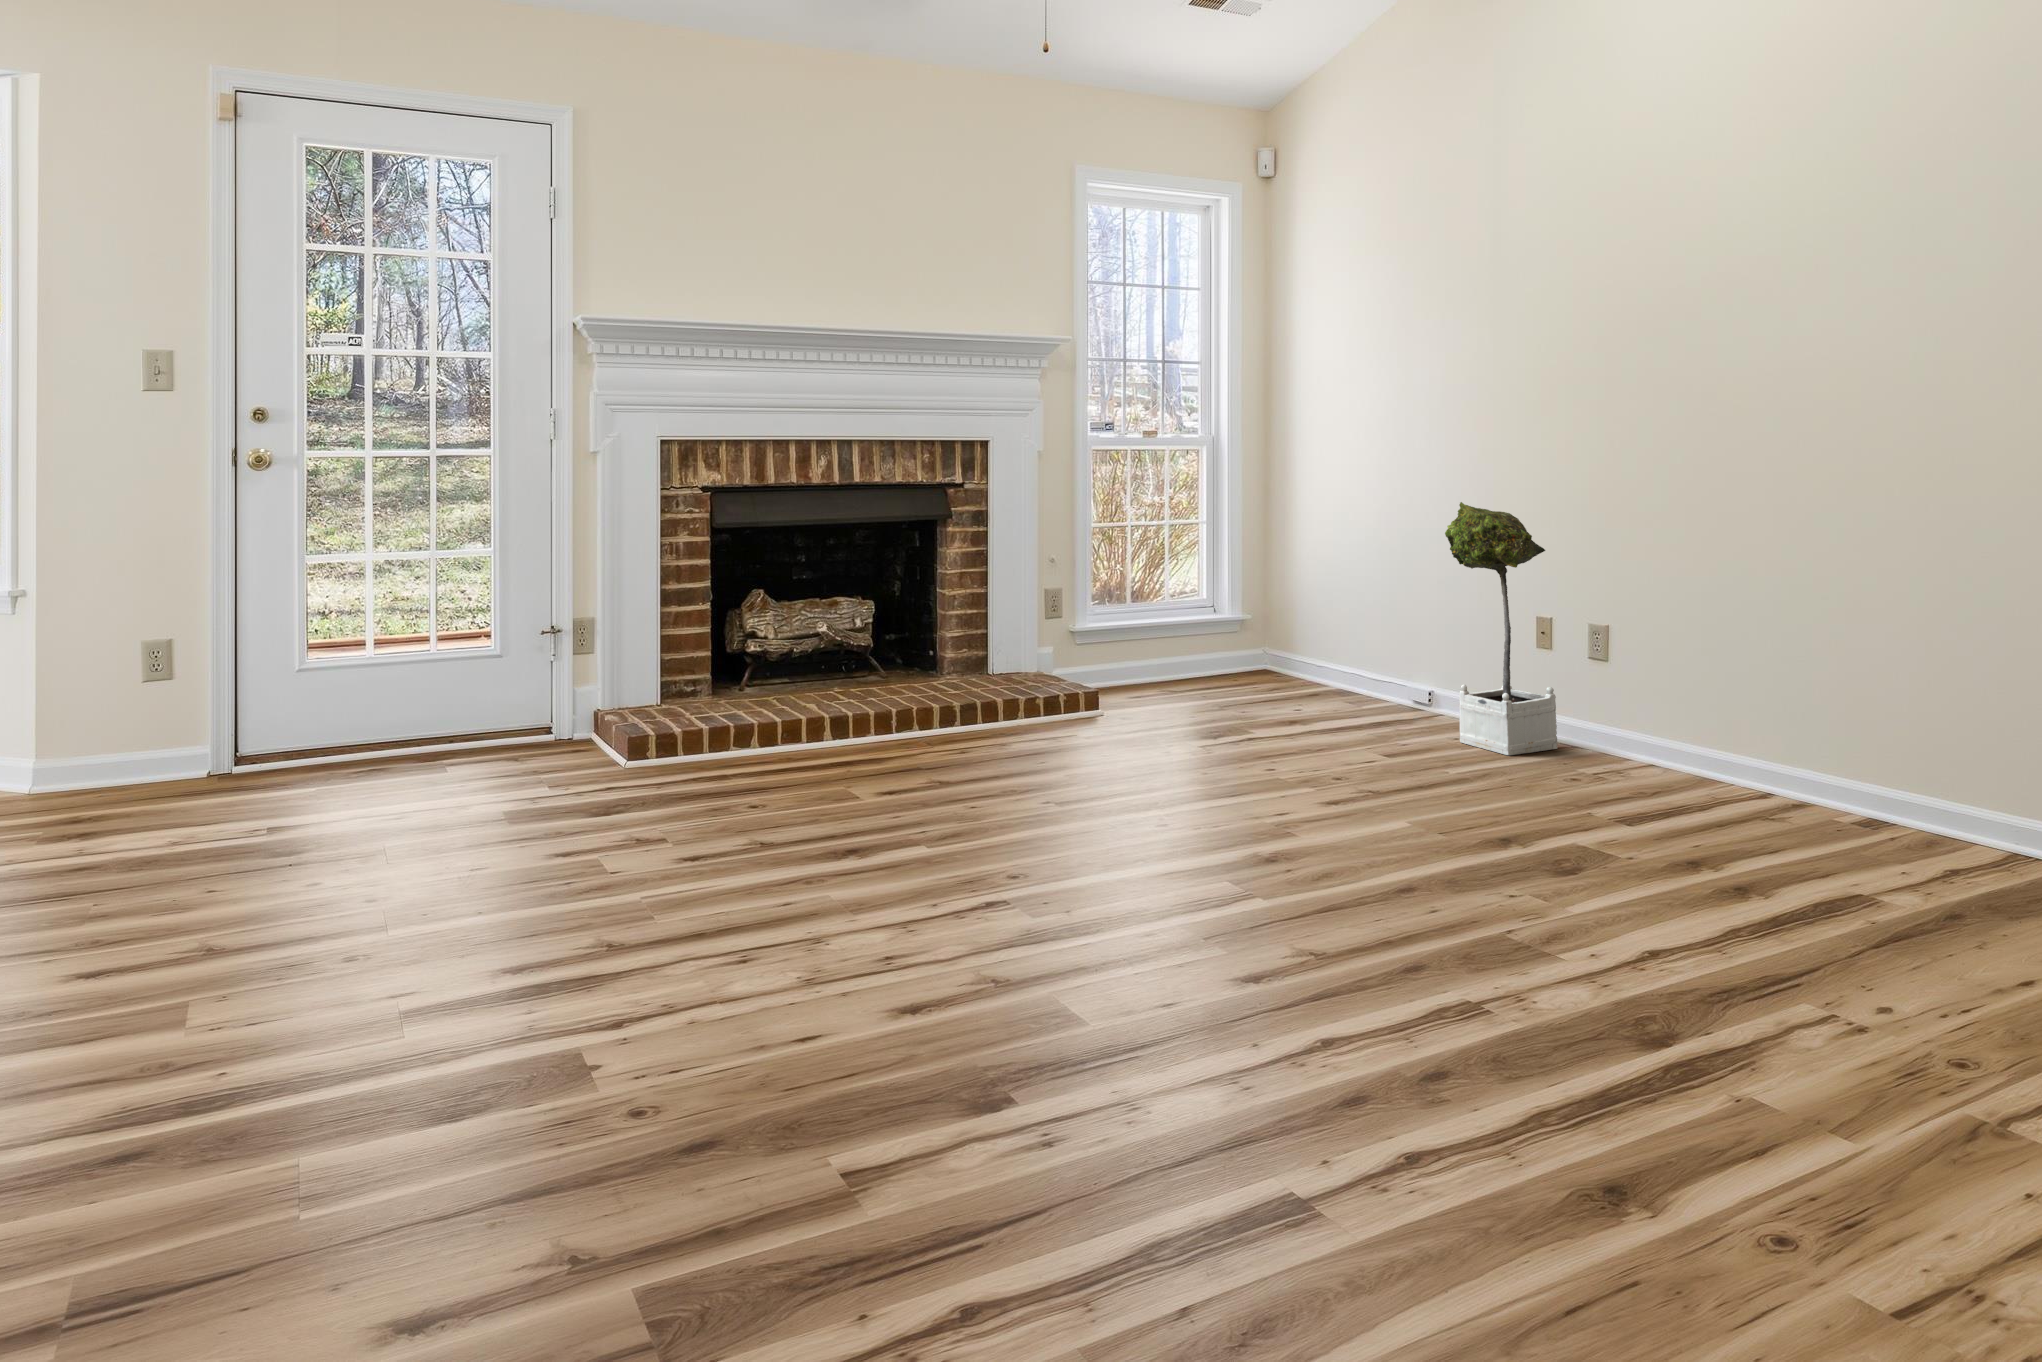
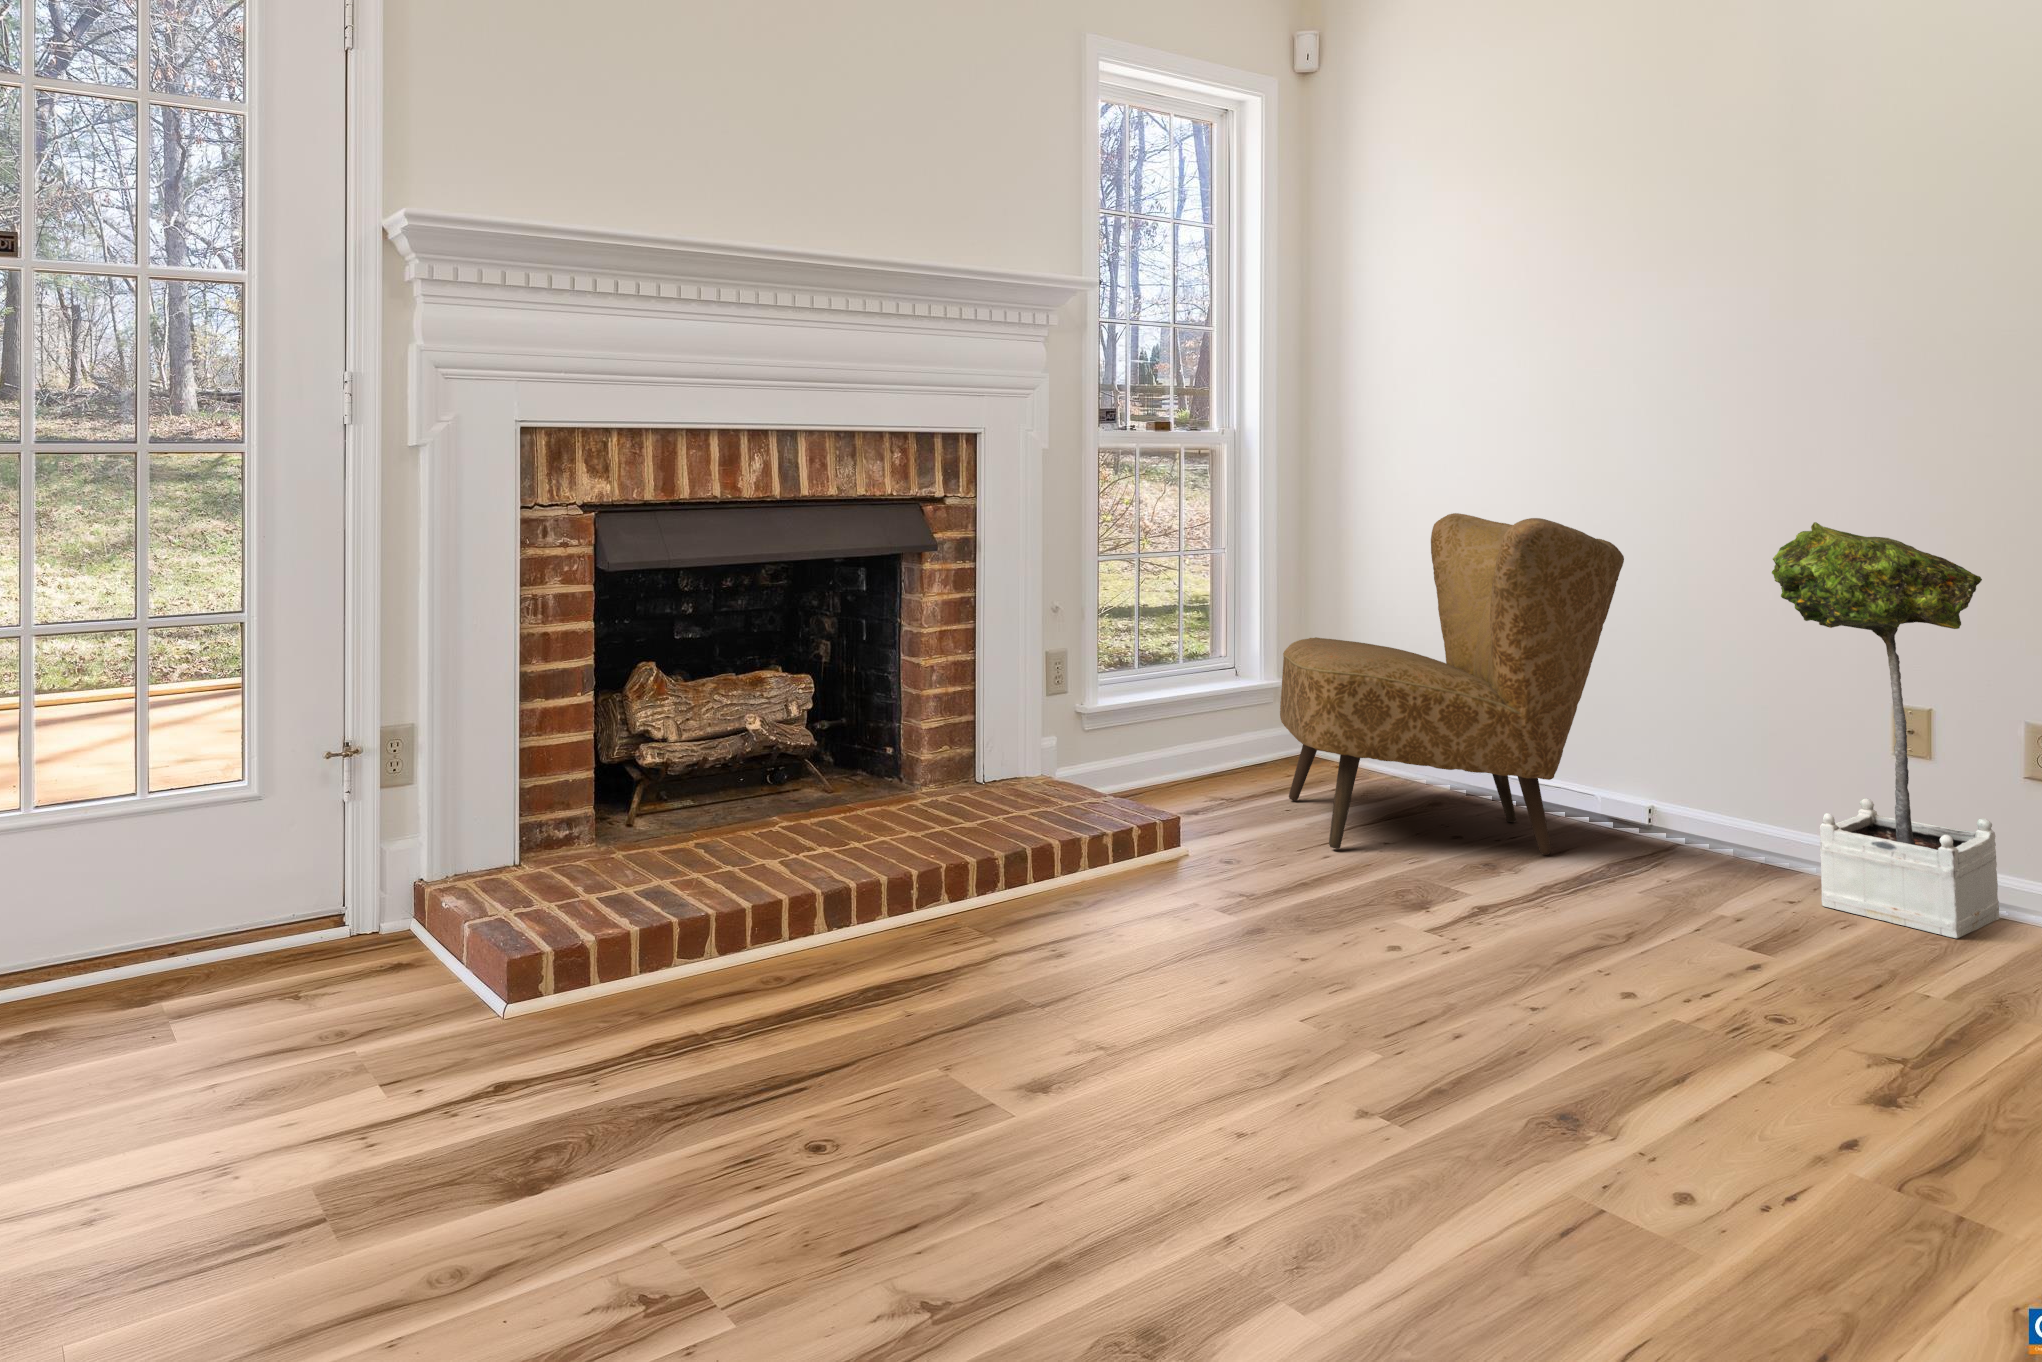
armchair: none [1186,496,1395,719] -> present [1280,513,1624,855]

